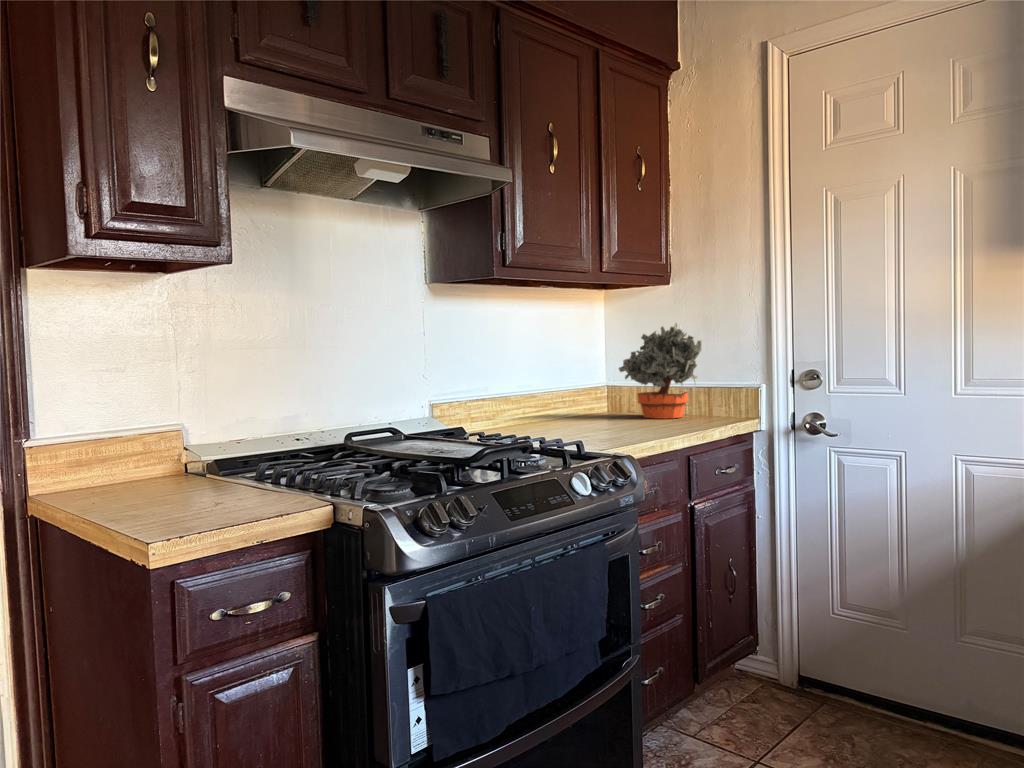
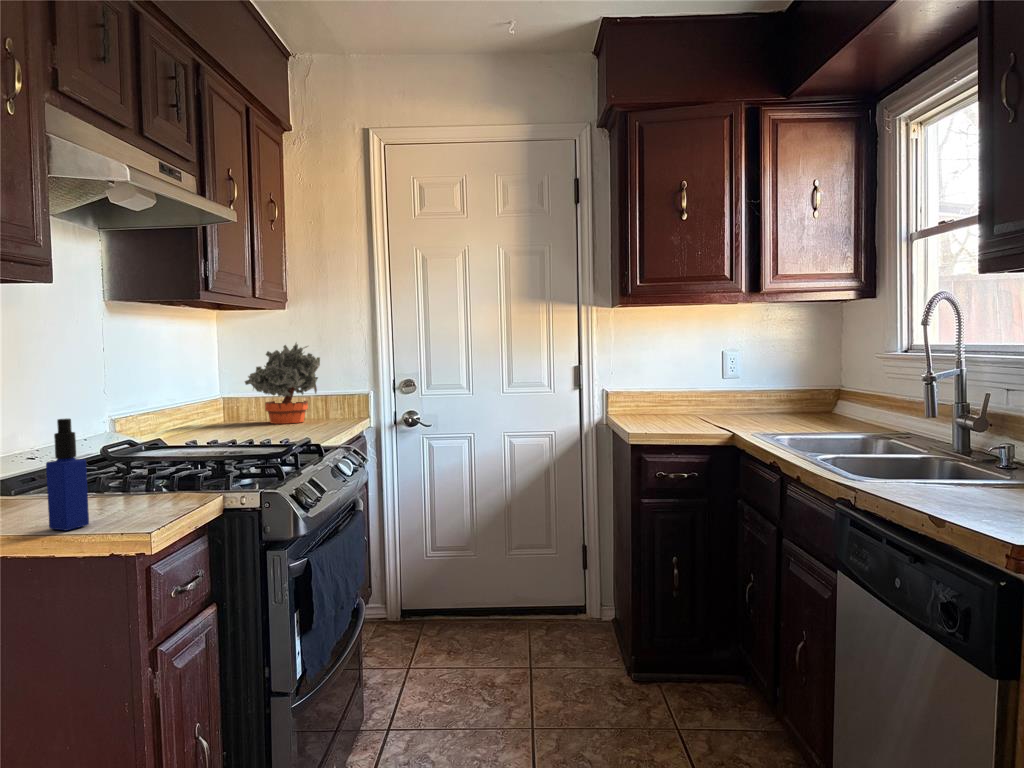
bottle: none [147,403,180,518] -> present [46,419,89,531]

